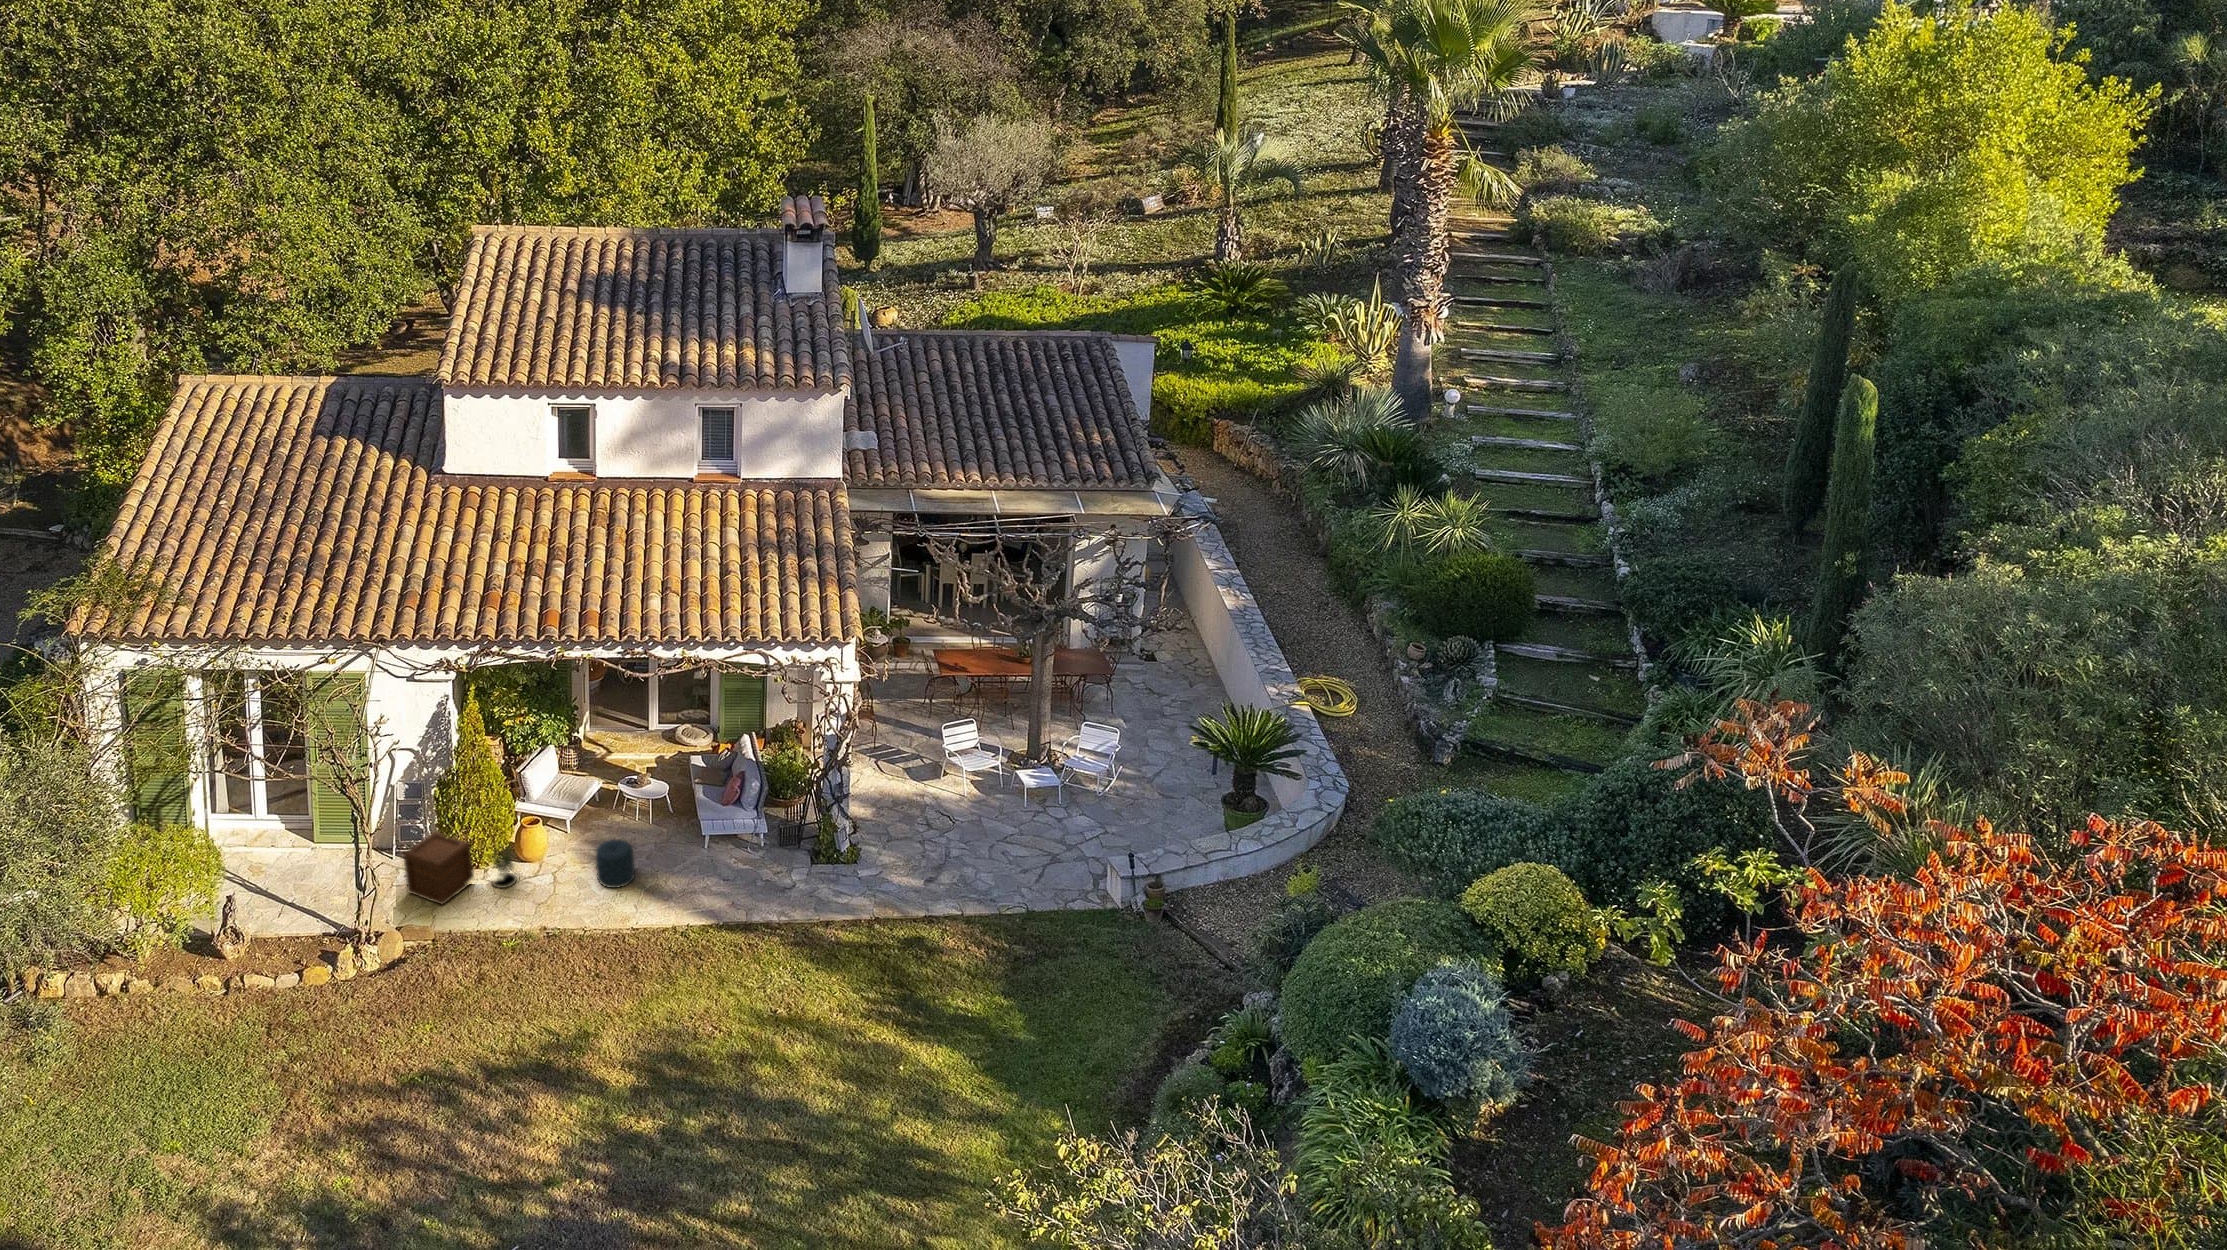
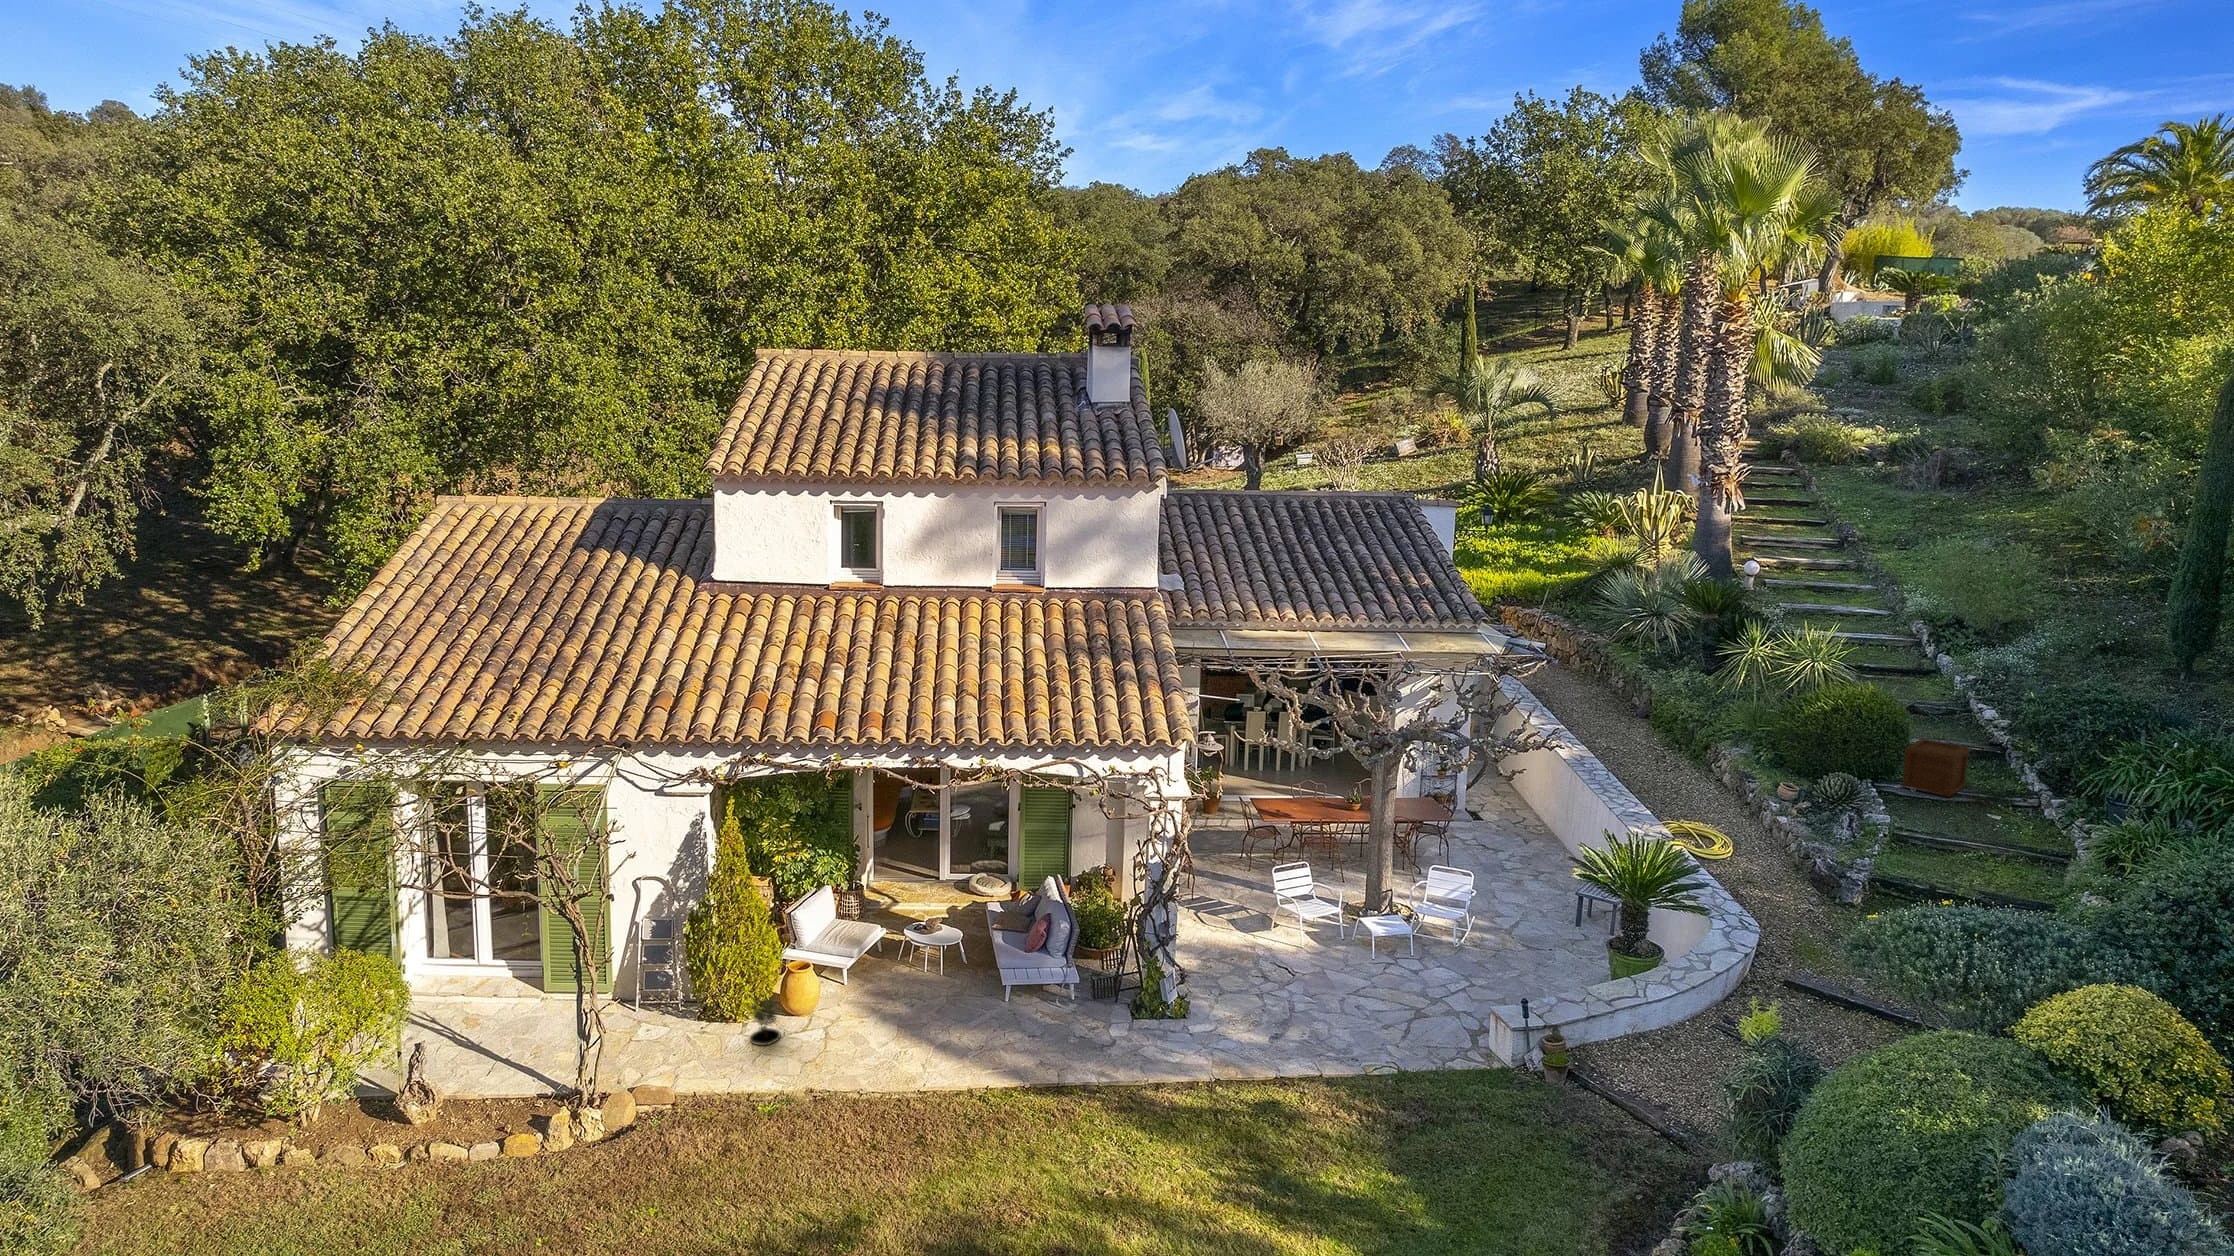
wooden crate: present [403,832,474,904] -> present [1902,738,1969,797]
pouf: present [596,839,635,888] -> none [875,987,922,1045]

